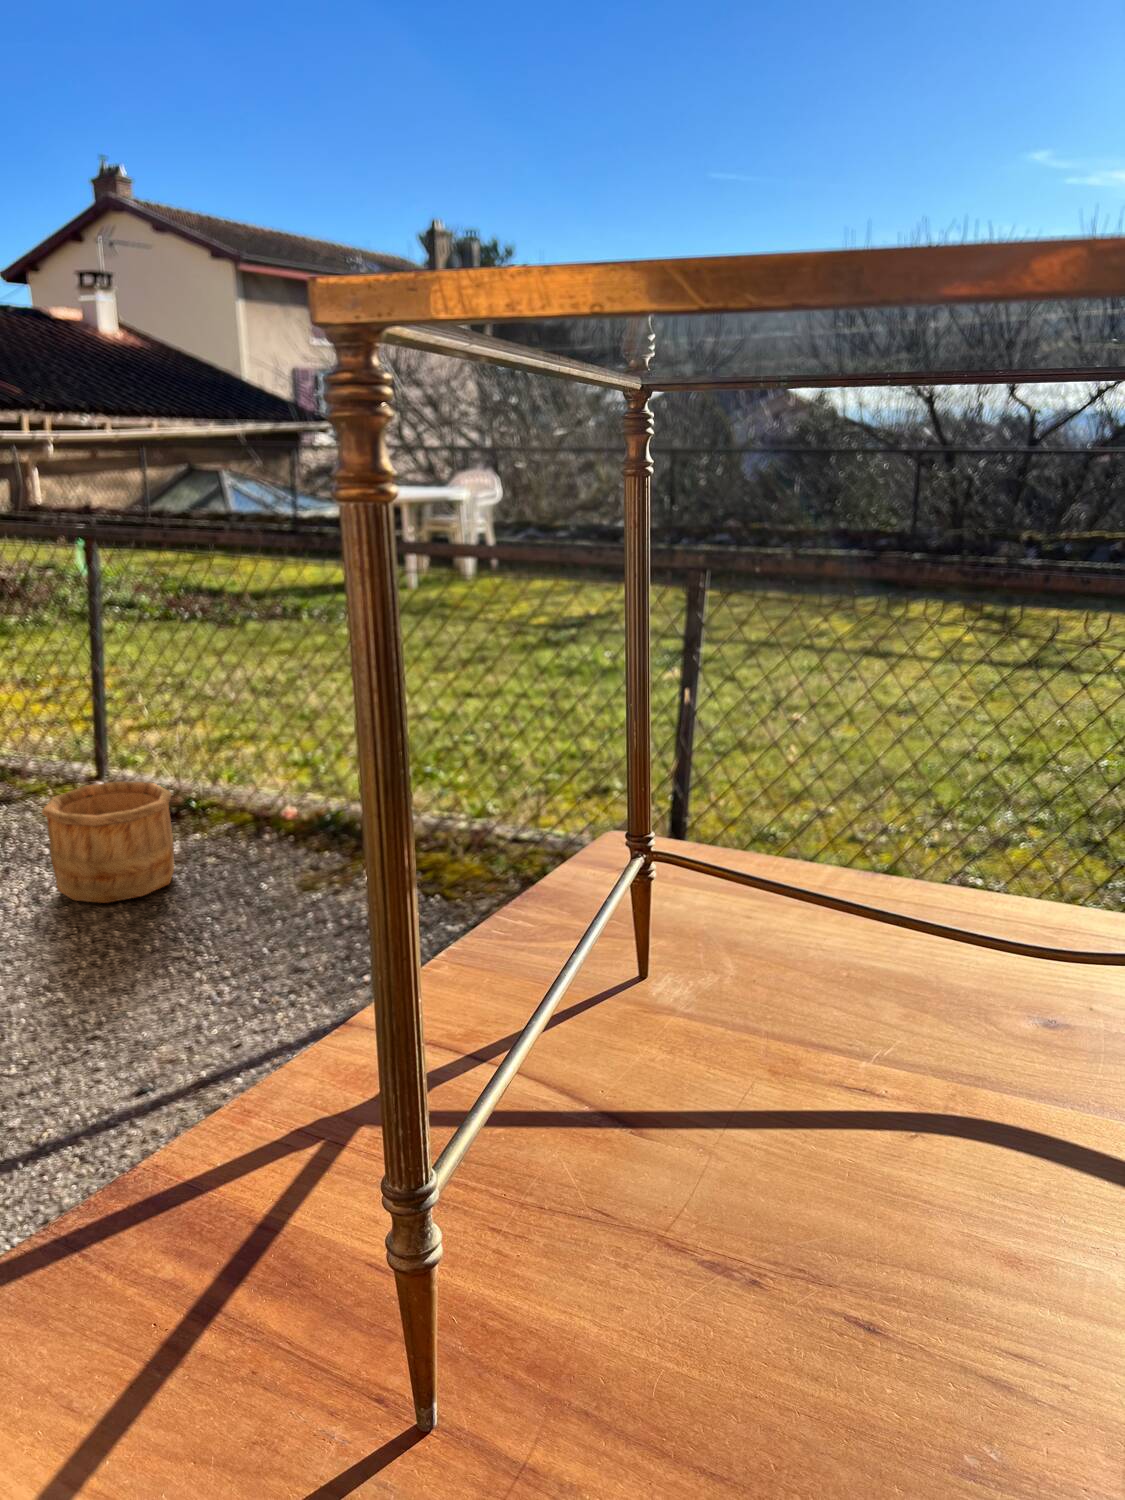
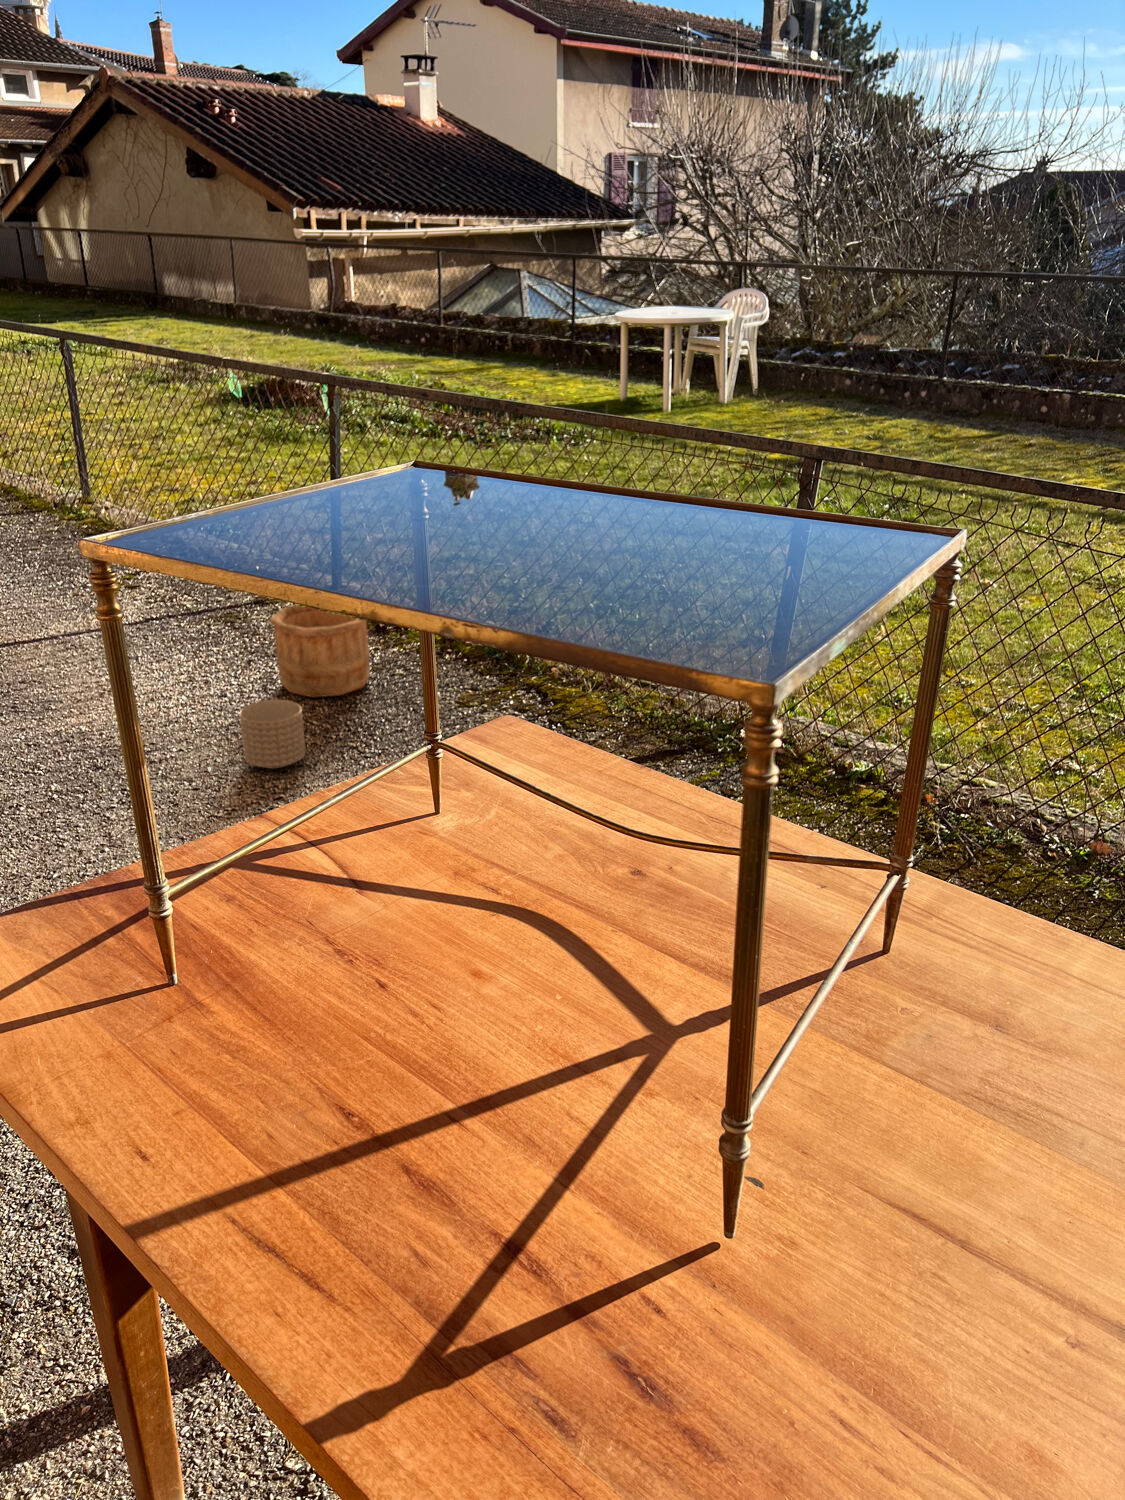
planter: none [24,907,118,1000] -> present [239,700,306,769]

